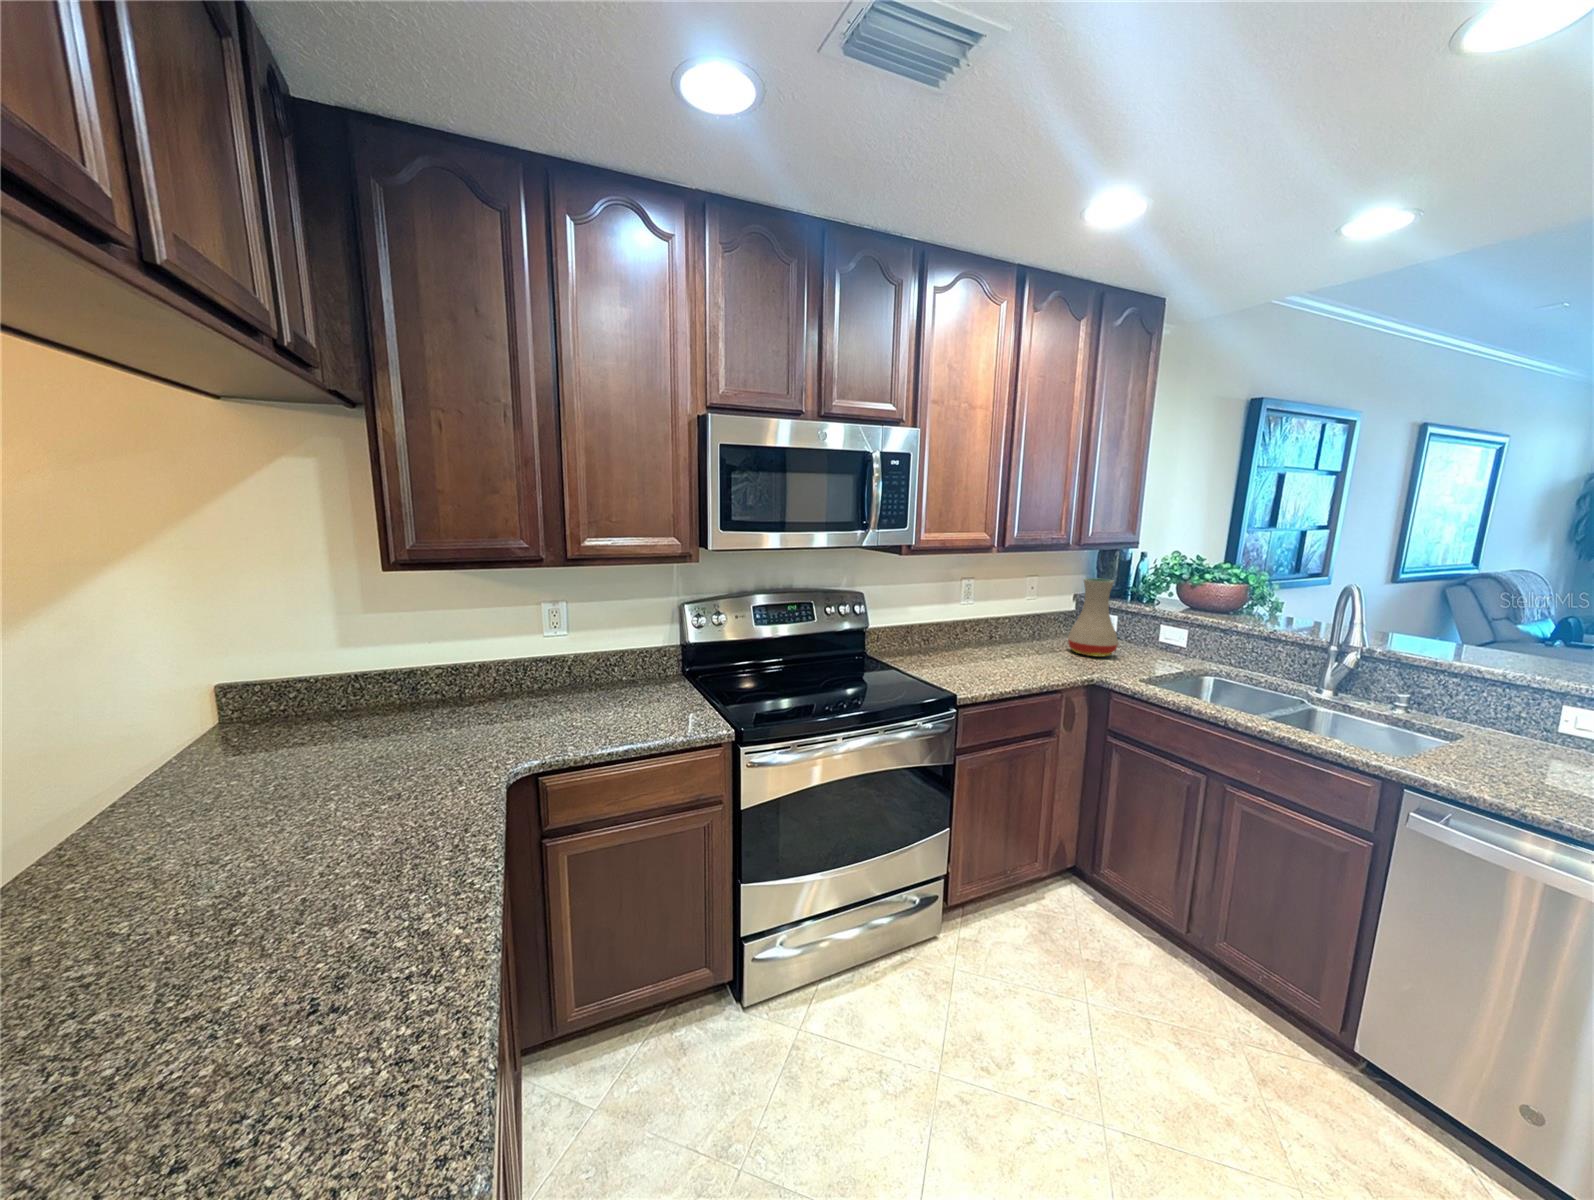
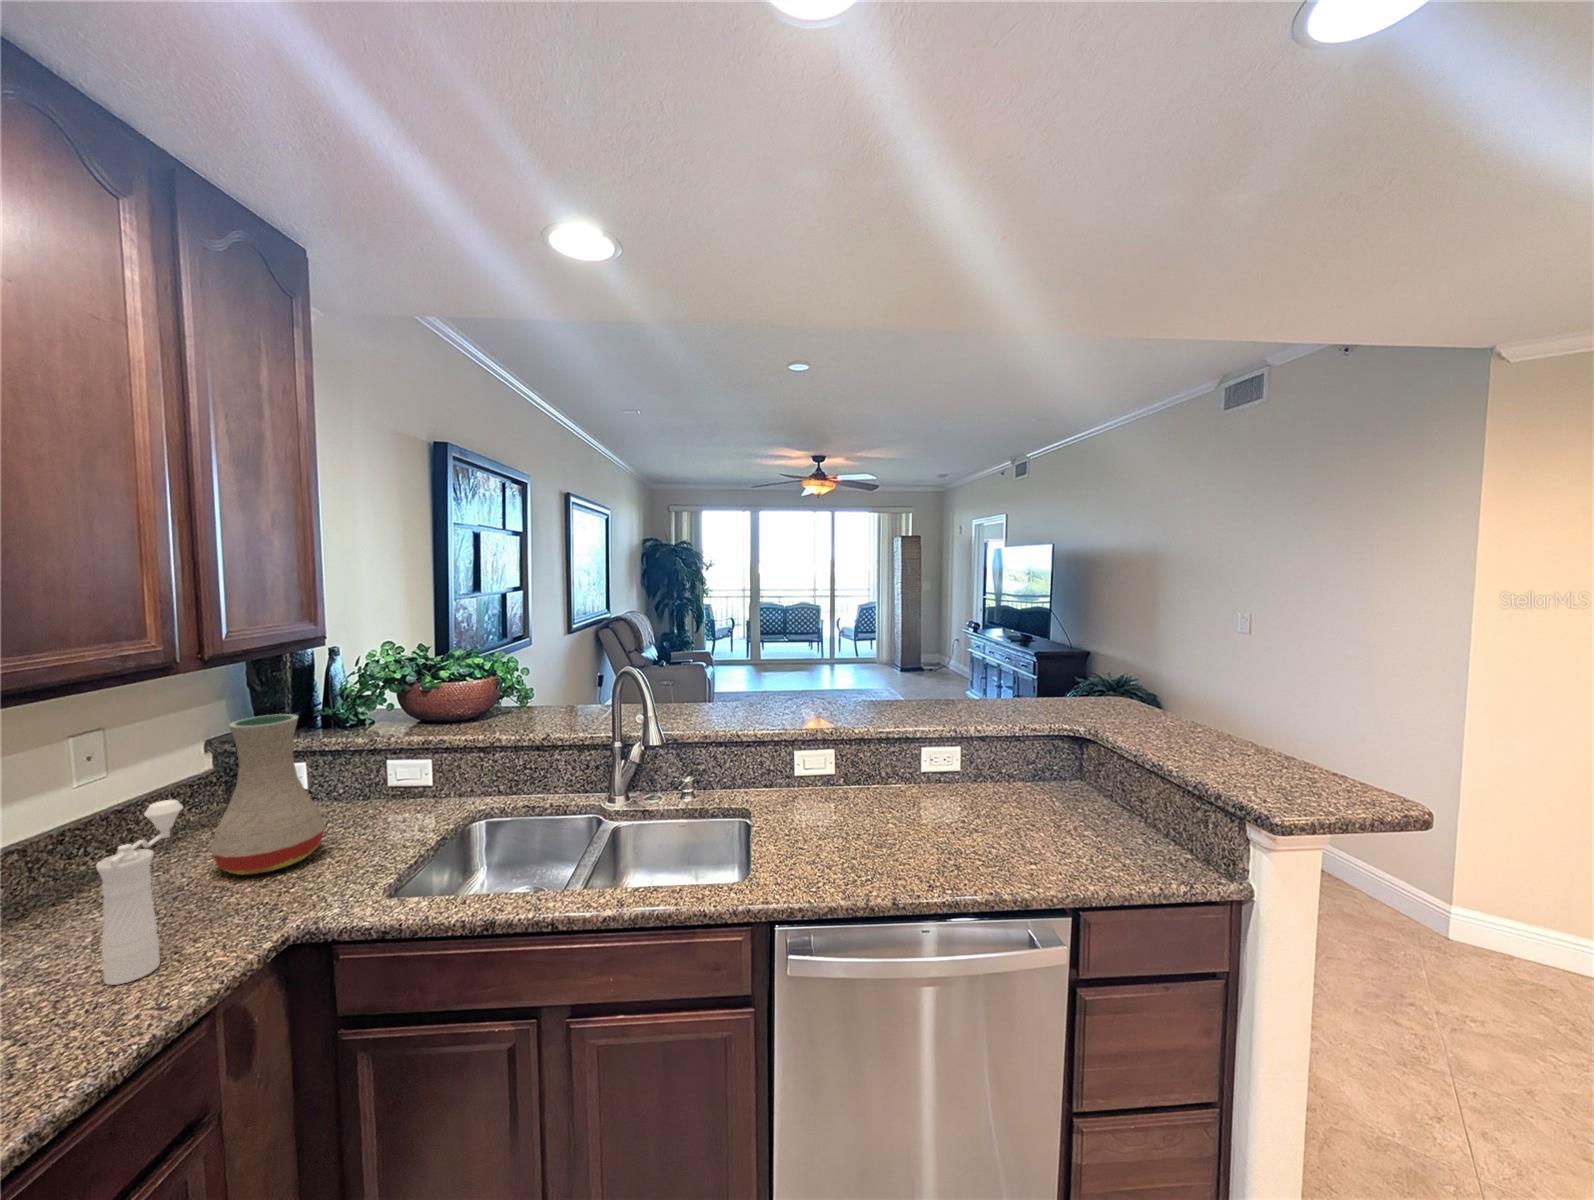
pepper mill: none [1028,602,1061,667] -> present [96,800,183,985]

